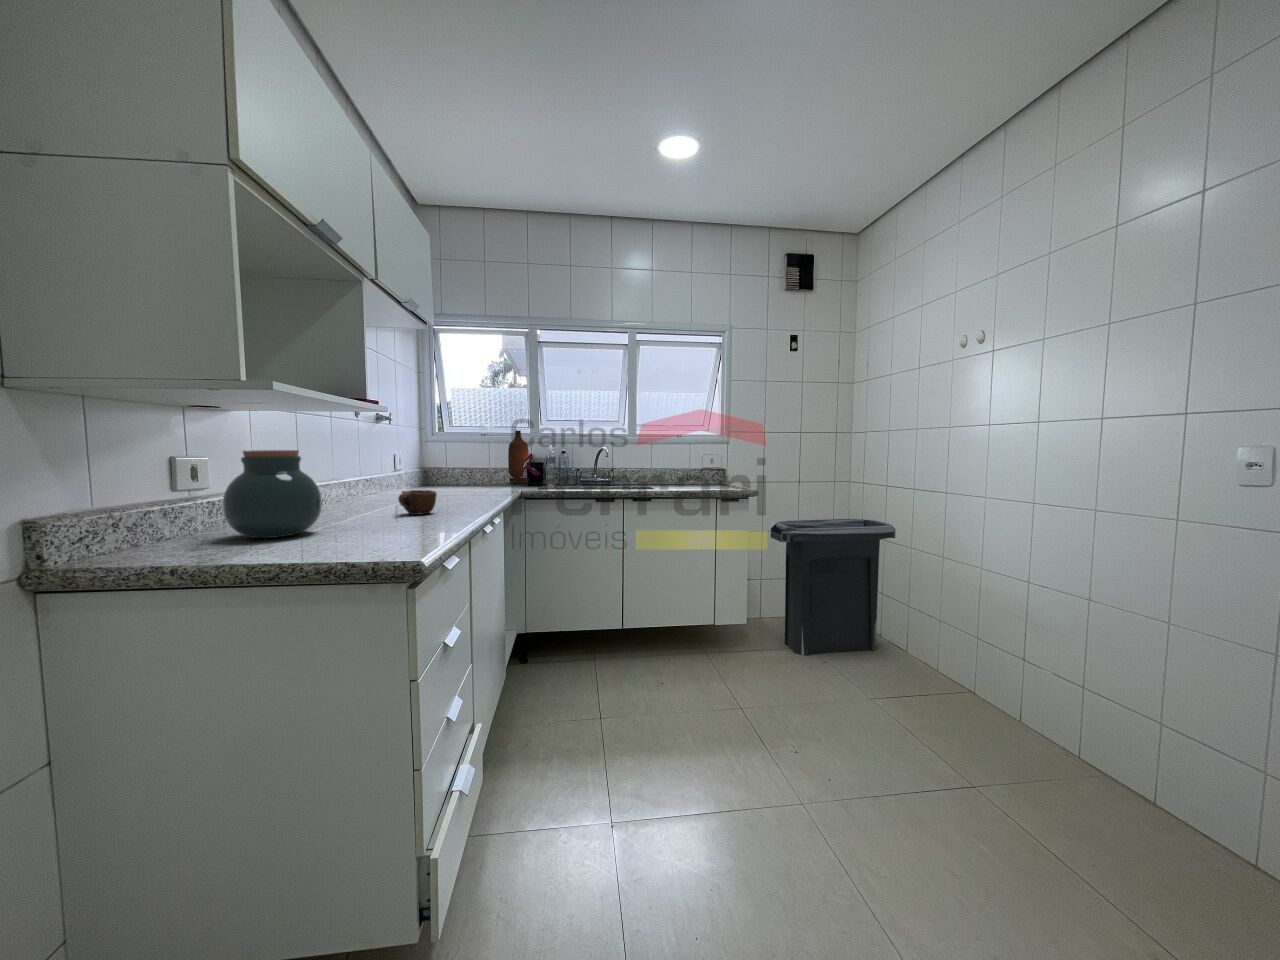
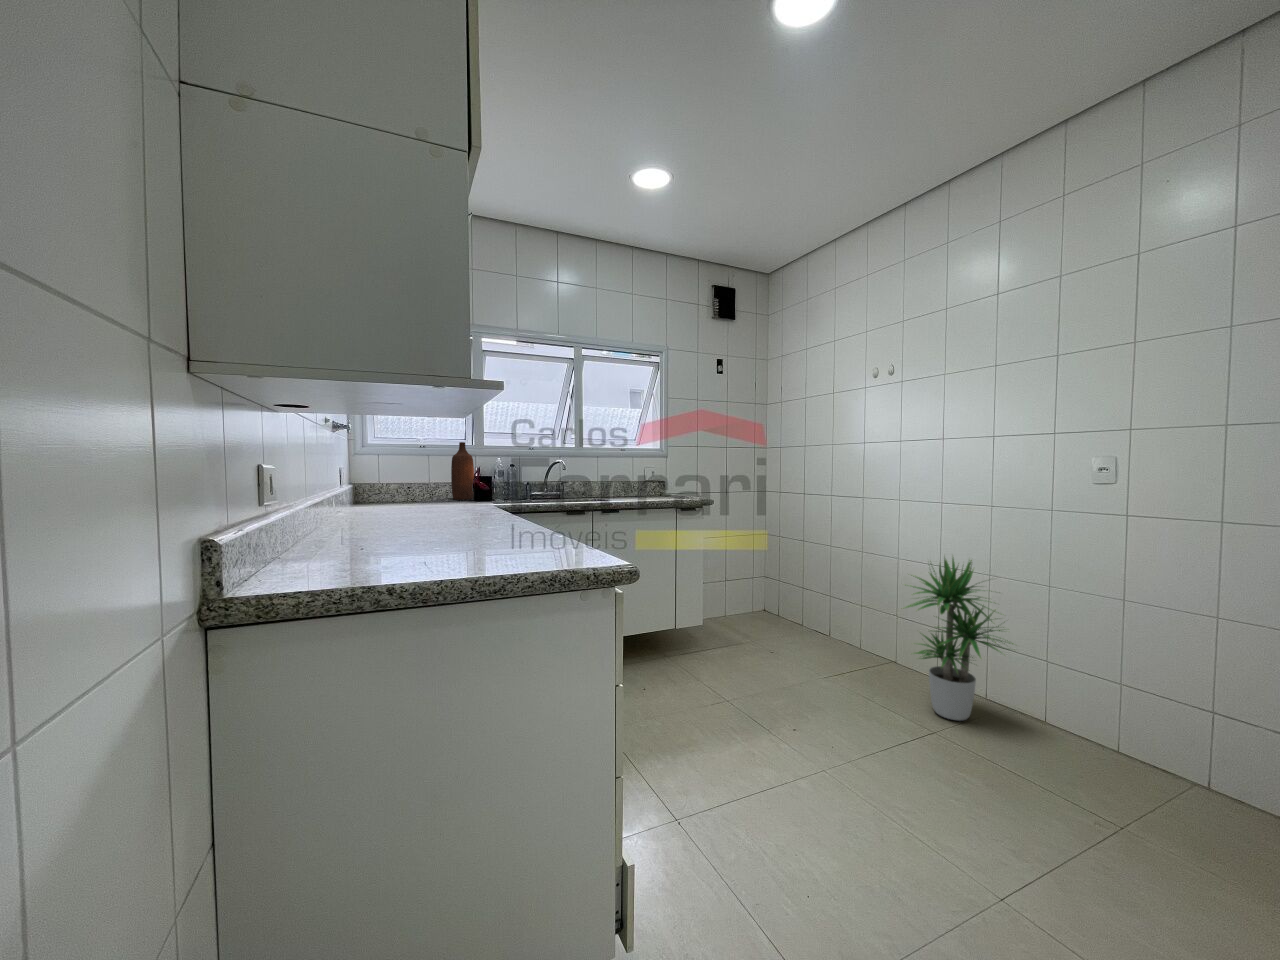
jar: present [223,450,322,538] -> none [337,460,434,557]
mug: present [398,490,437,515] -> none [450,504,486,530]
trash can: present [771,519,896,655] -> none [717,524,814,648]
potted plant: none [956,568,1125,788] -> present [905,558,1013,720]

